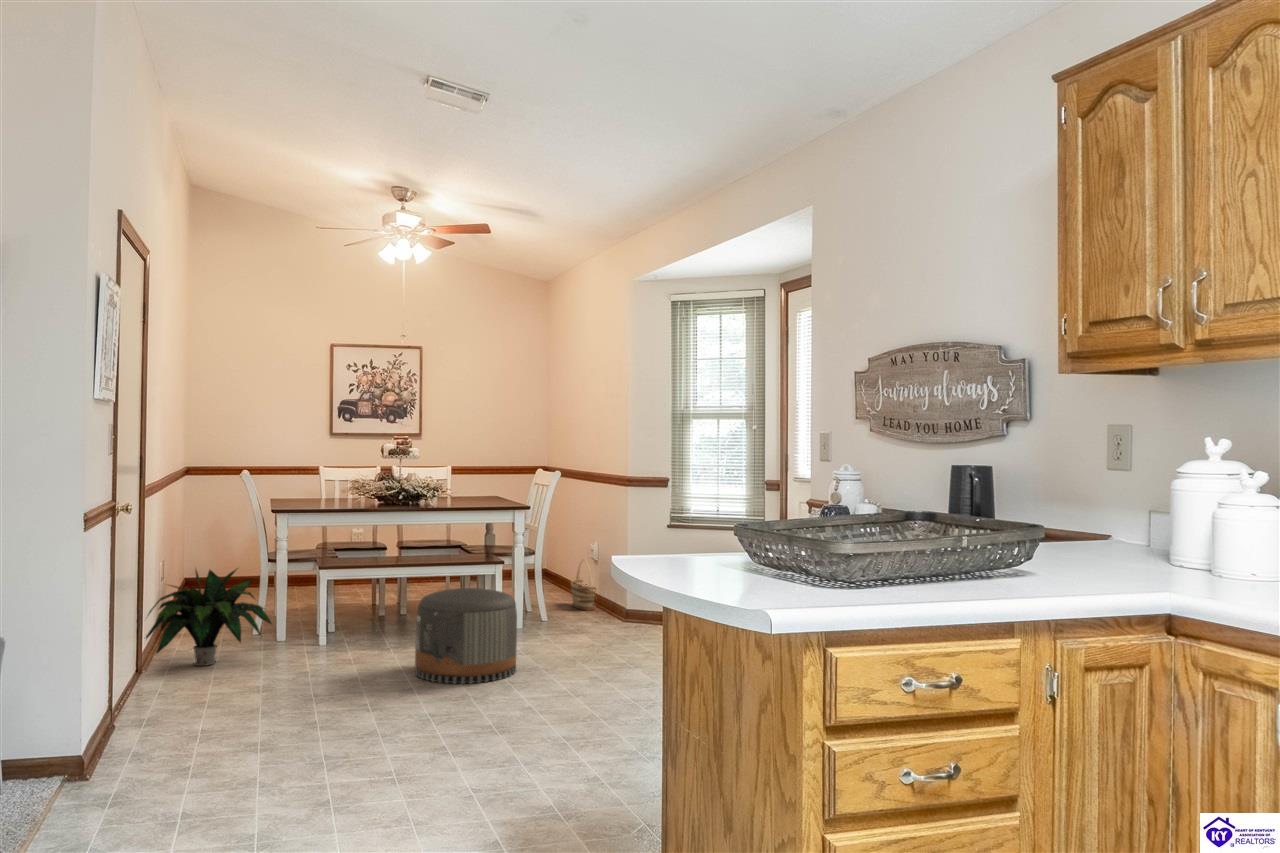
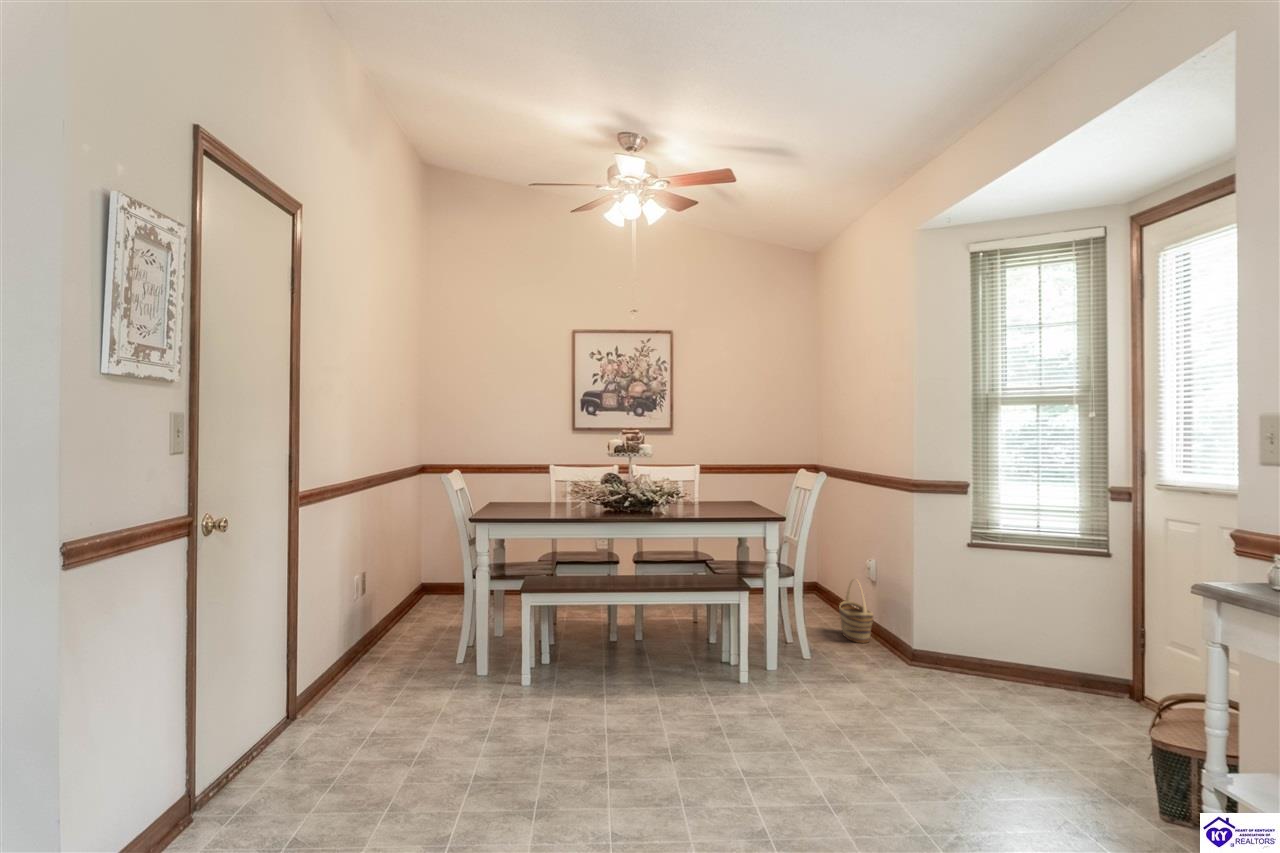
potted plant: present [146,569,271,666] -> none [330,583,471,702]
pouf: present [415,588,517,684] -> none [625,632,760,774]

